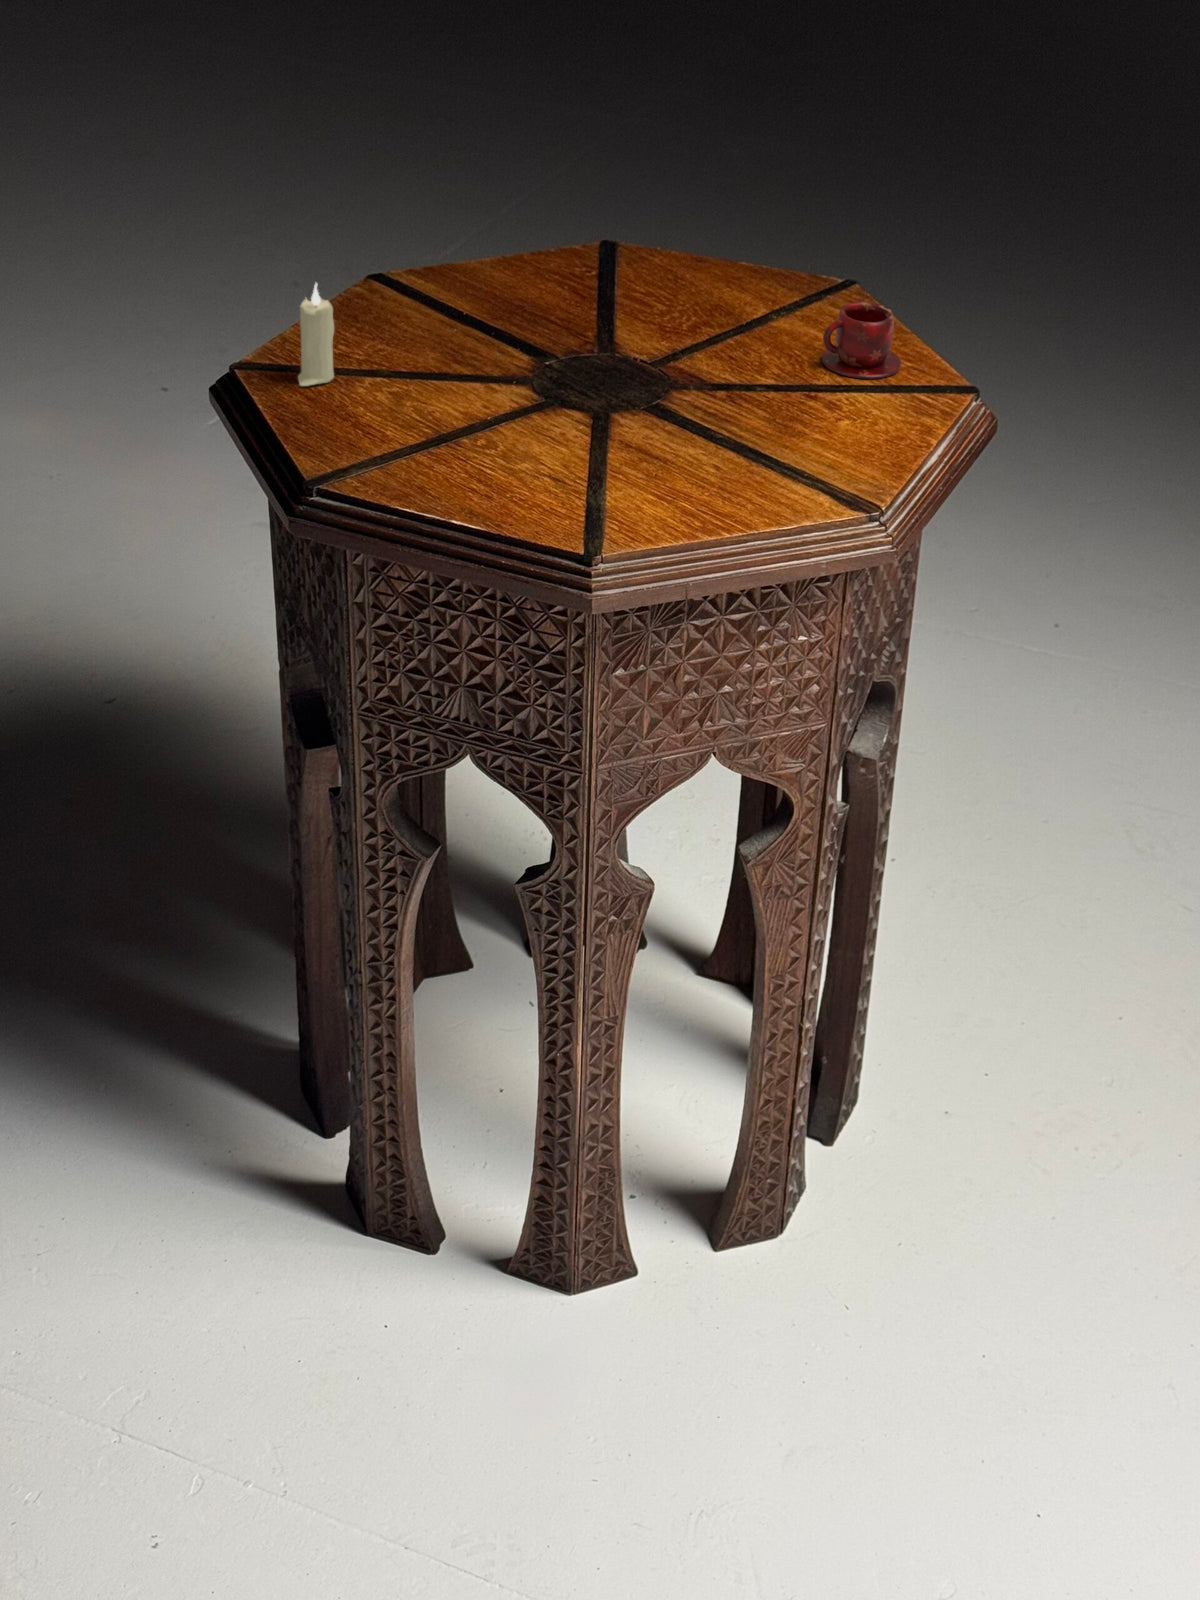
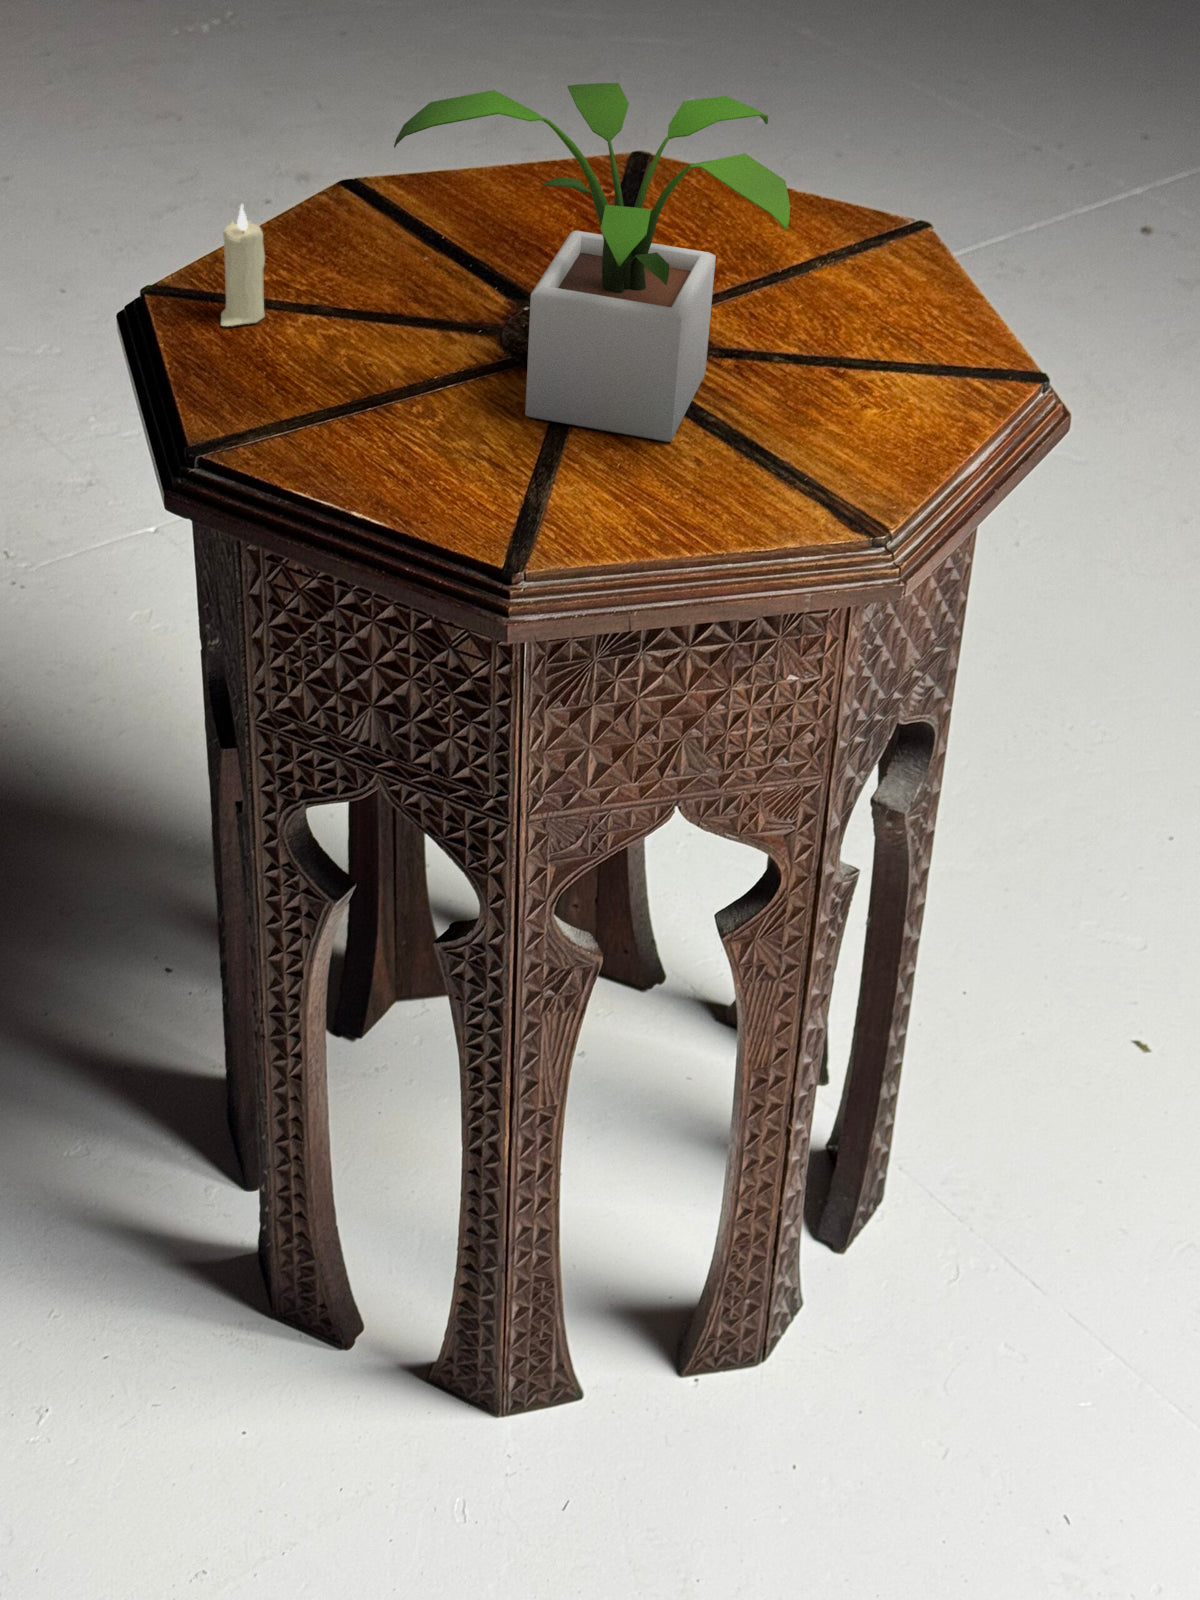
potted plant: none [458,168,788,455] -> present [394,83,790,442]
teacup: present [822,302,901,379] -> none [865,257,961,353]

